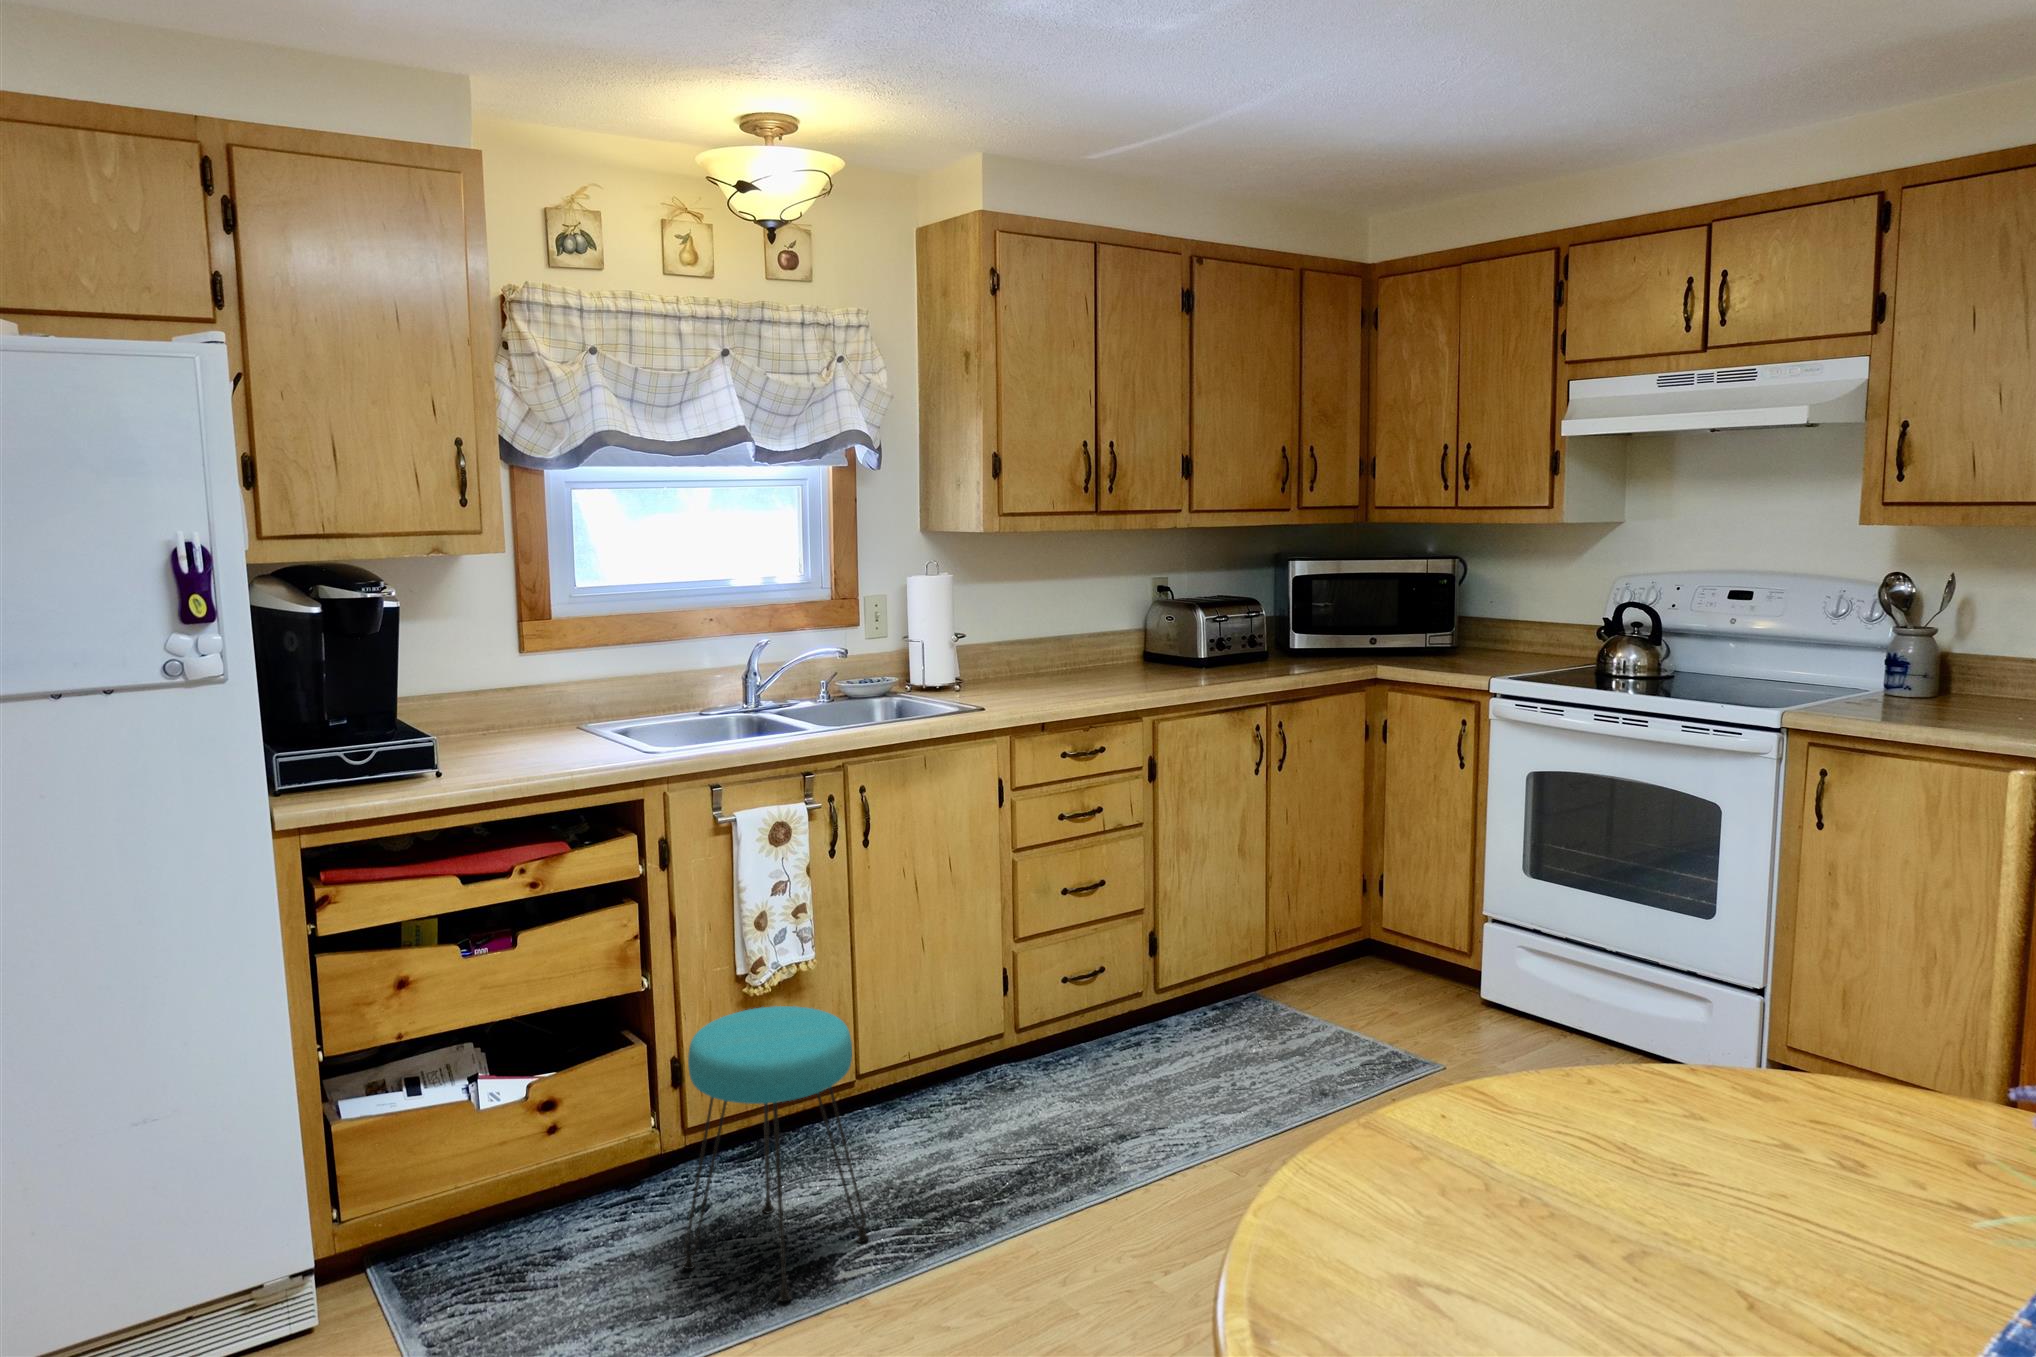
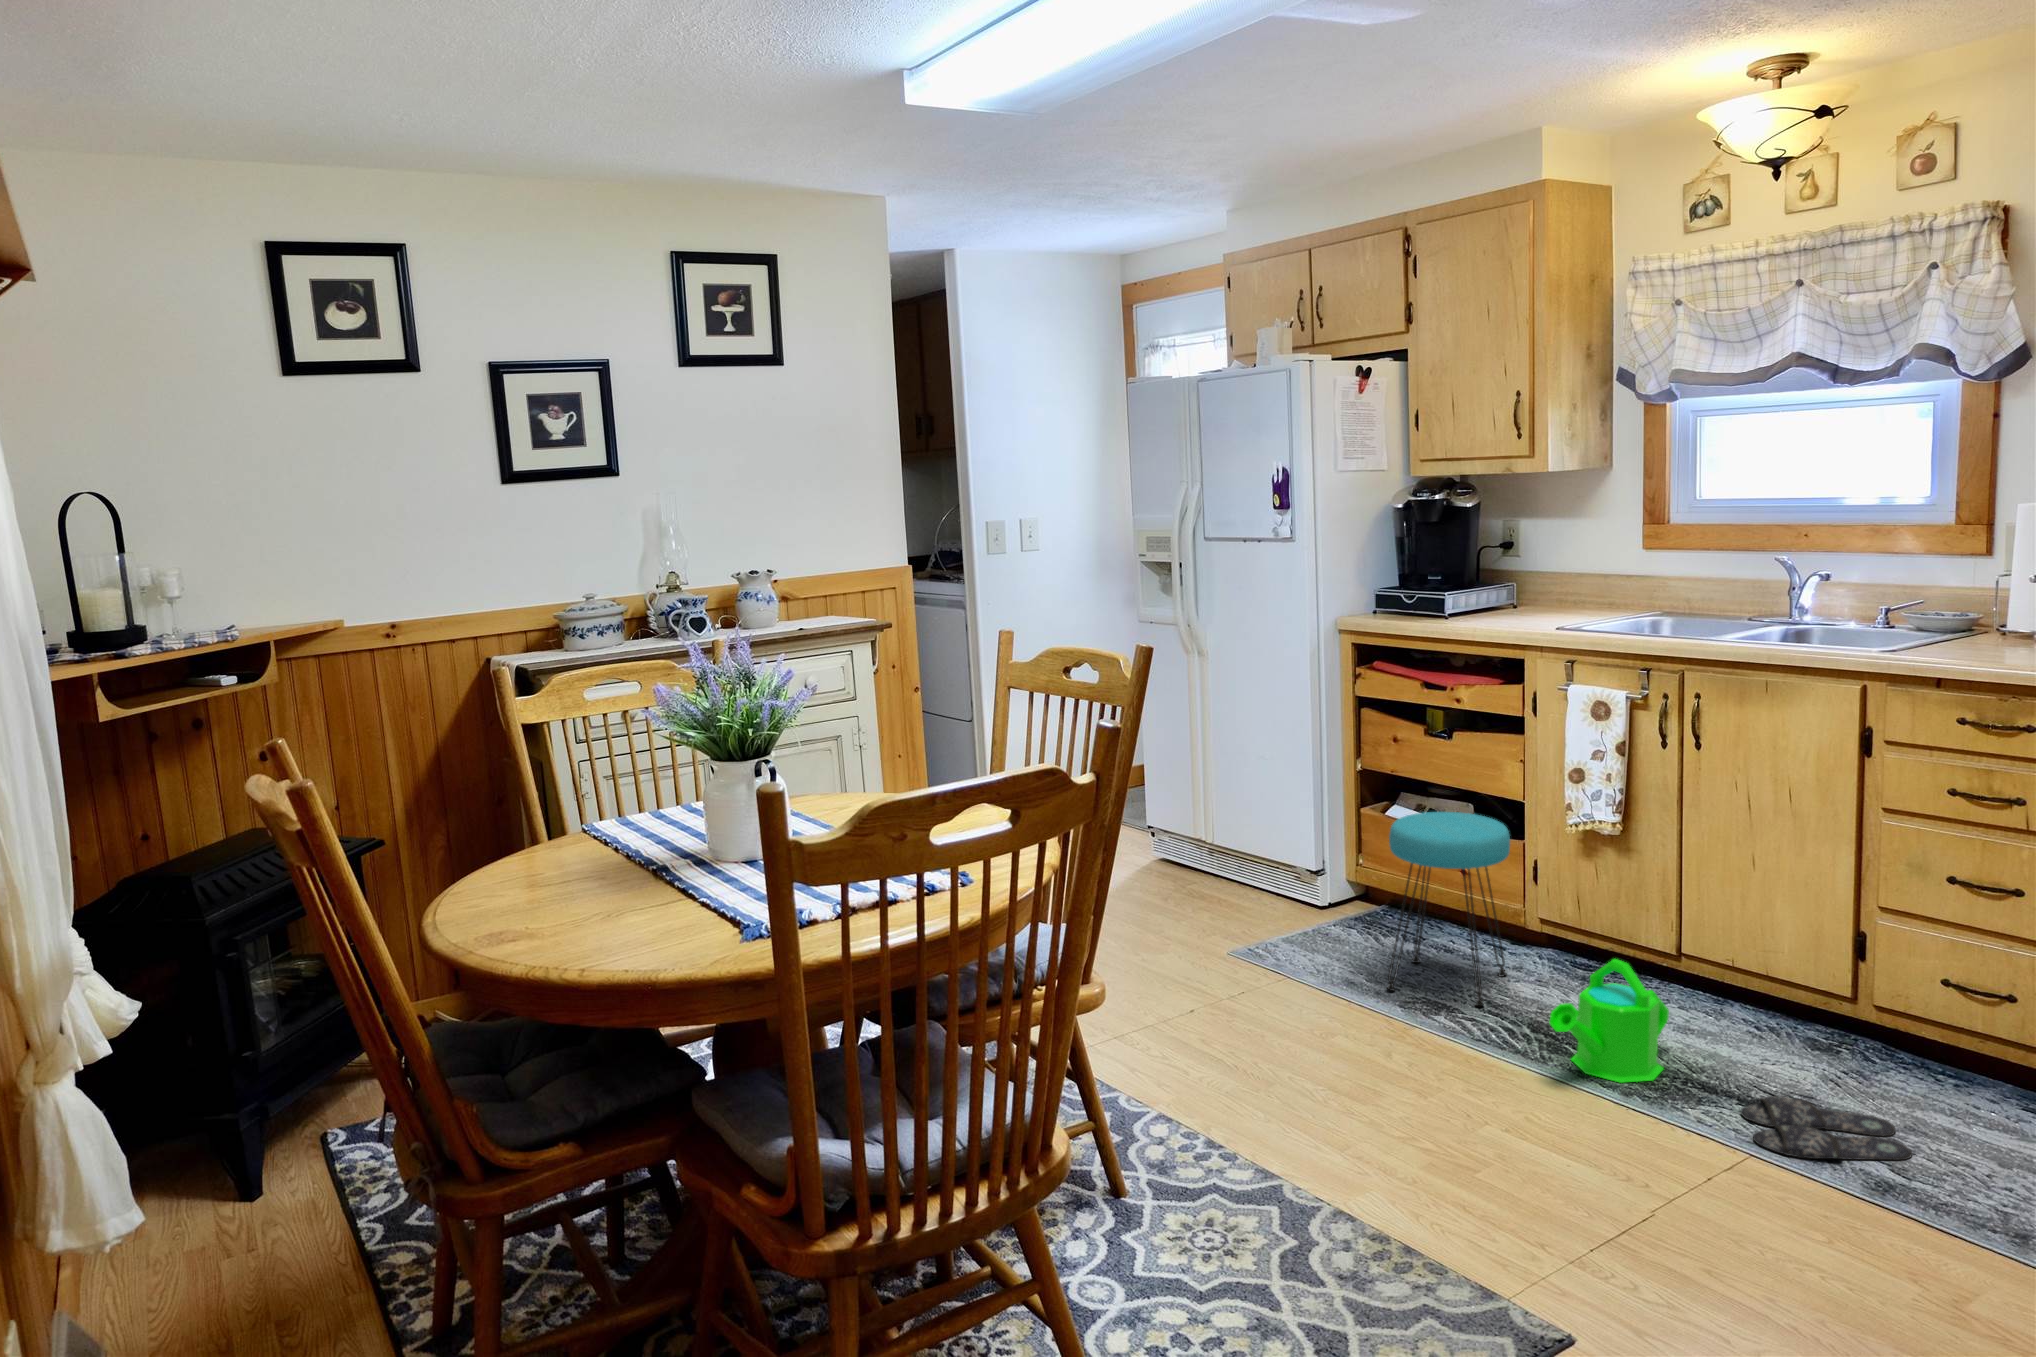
watering can: none [997,1066,1101,1205] -> present [1549,959,1669,1083]
slippers: none [1134,1088,1243,1147] -> present [1741,1096,1912,1160]

